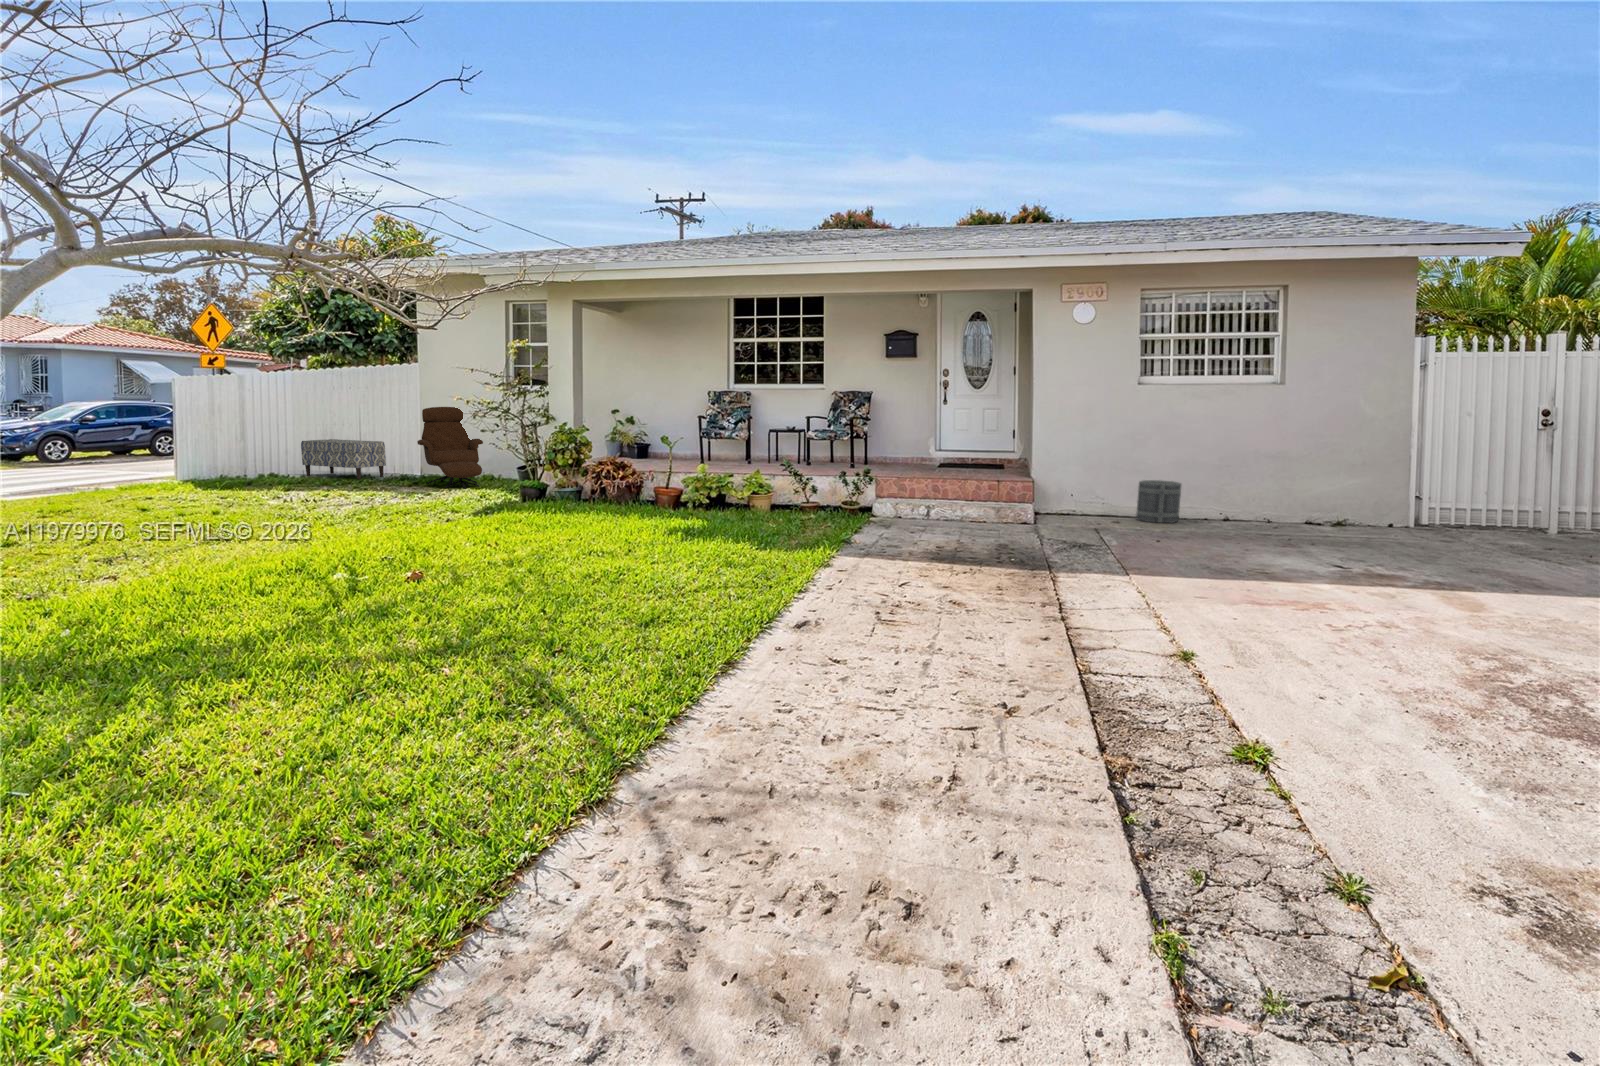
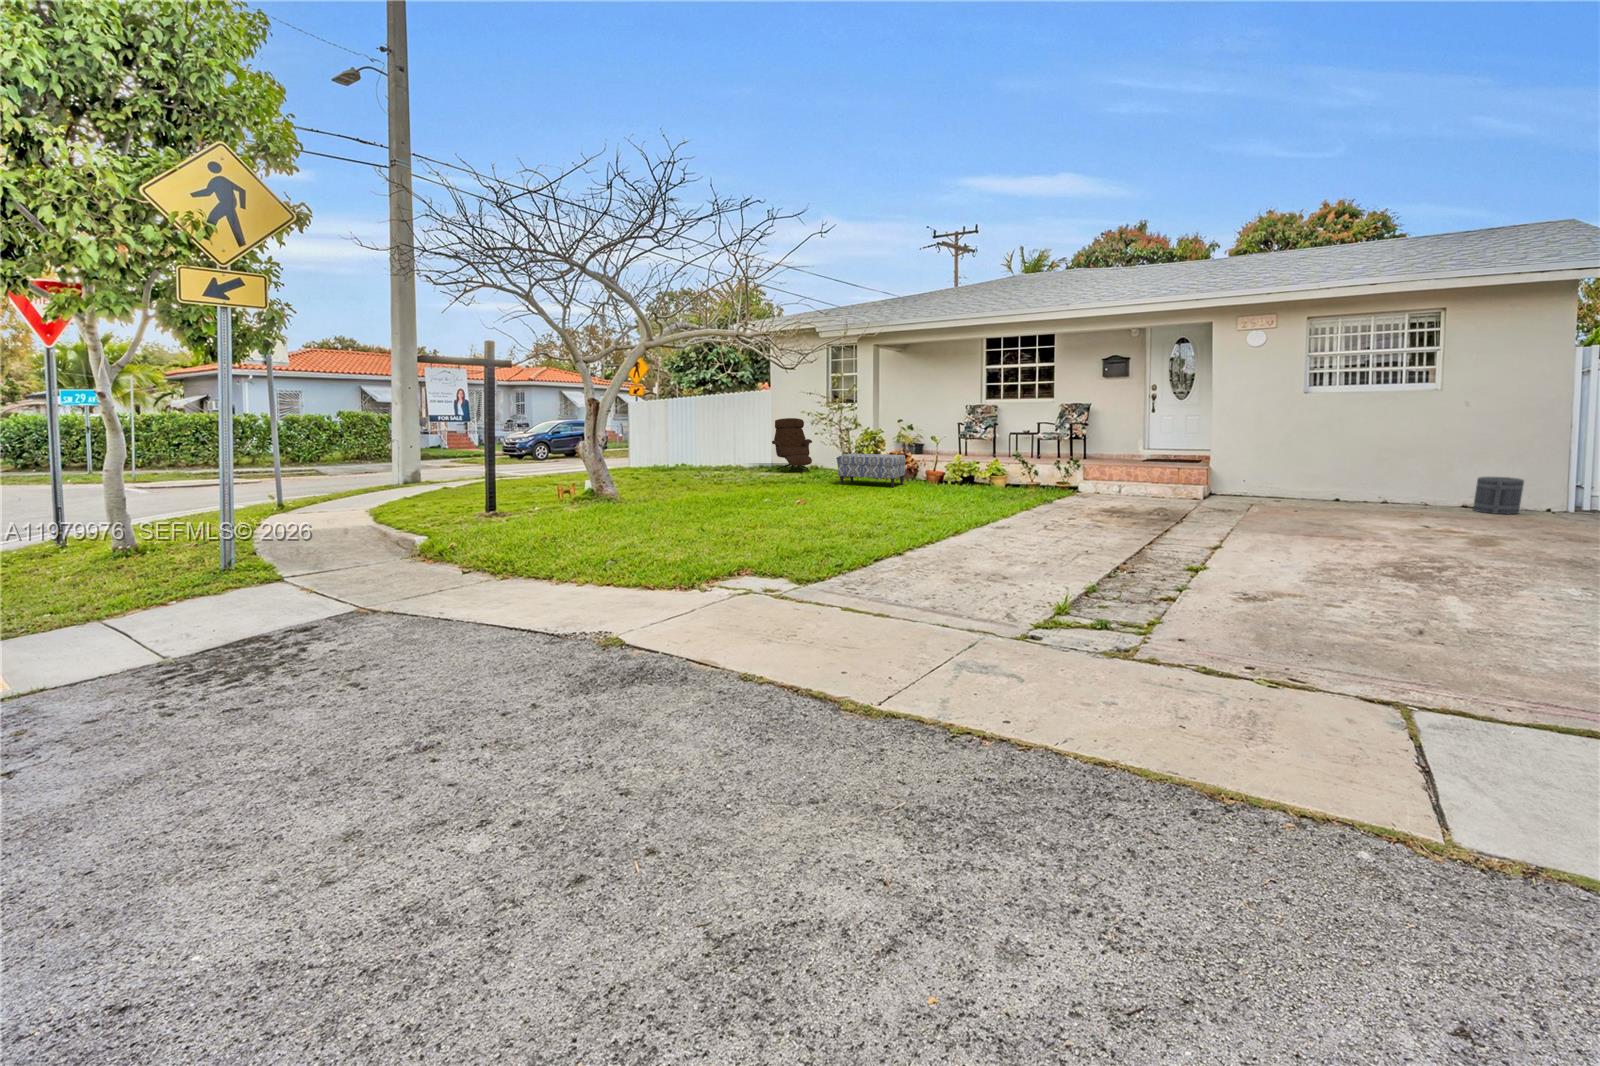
bench: present [301,439,386,479] -> present [838,453,905,487]
bucket: present [1136,480,1181,523] -> present [1473,477,1524,514]

